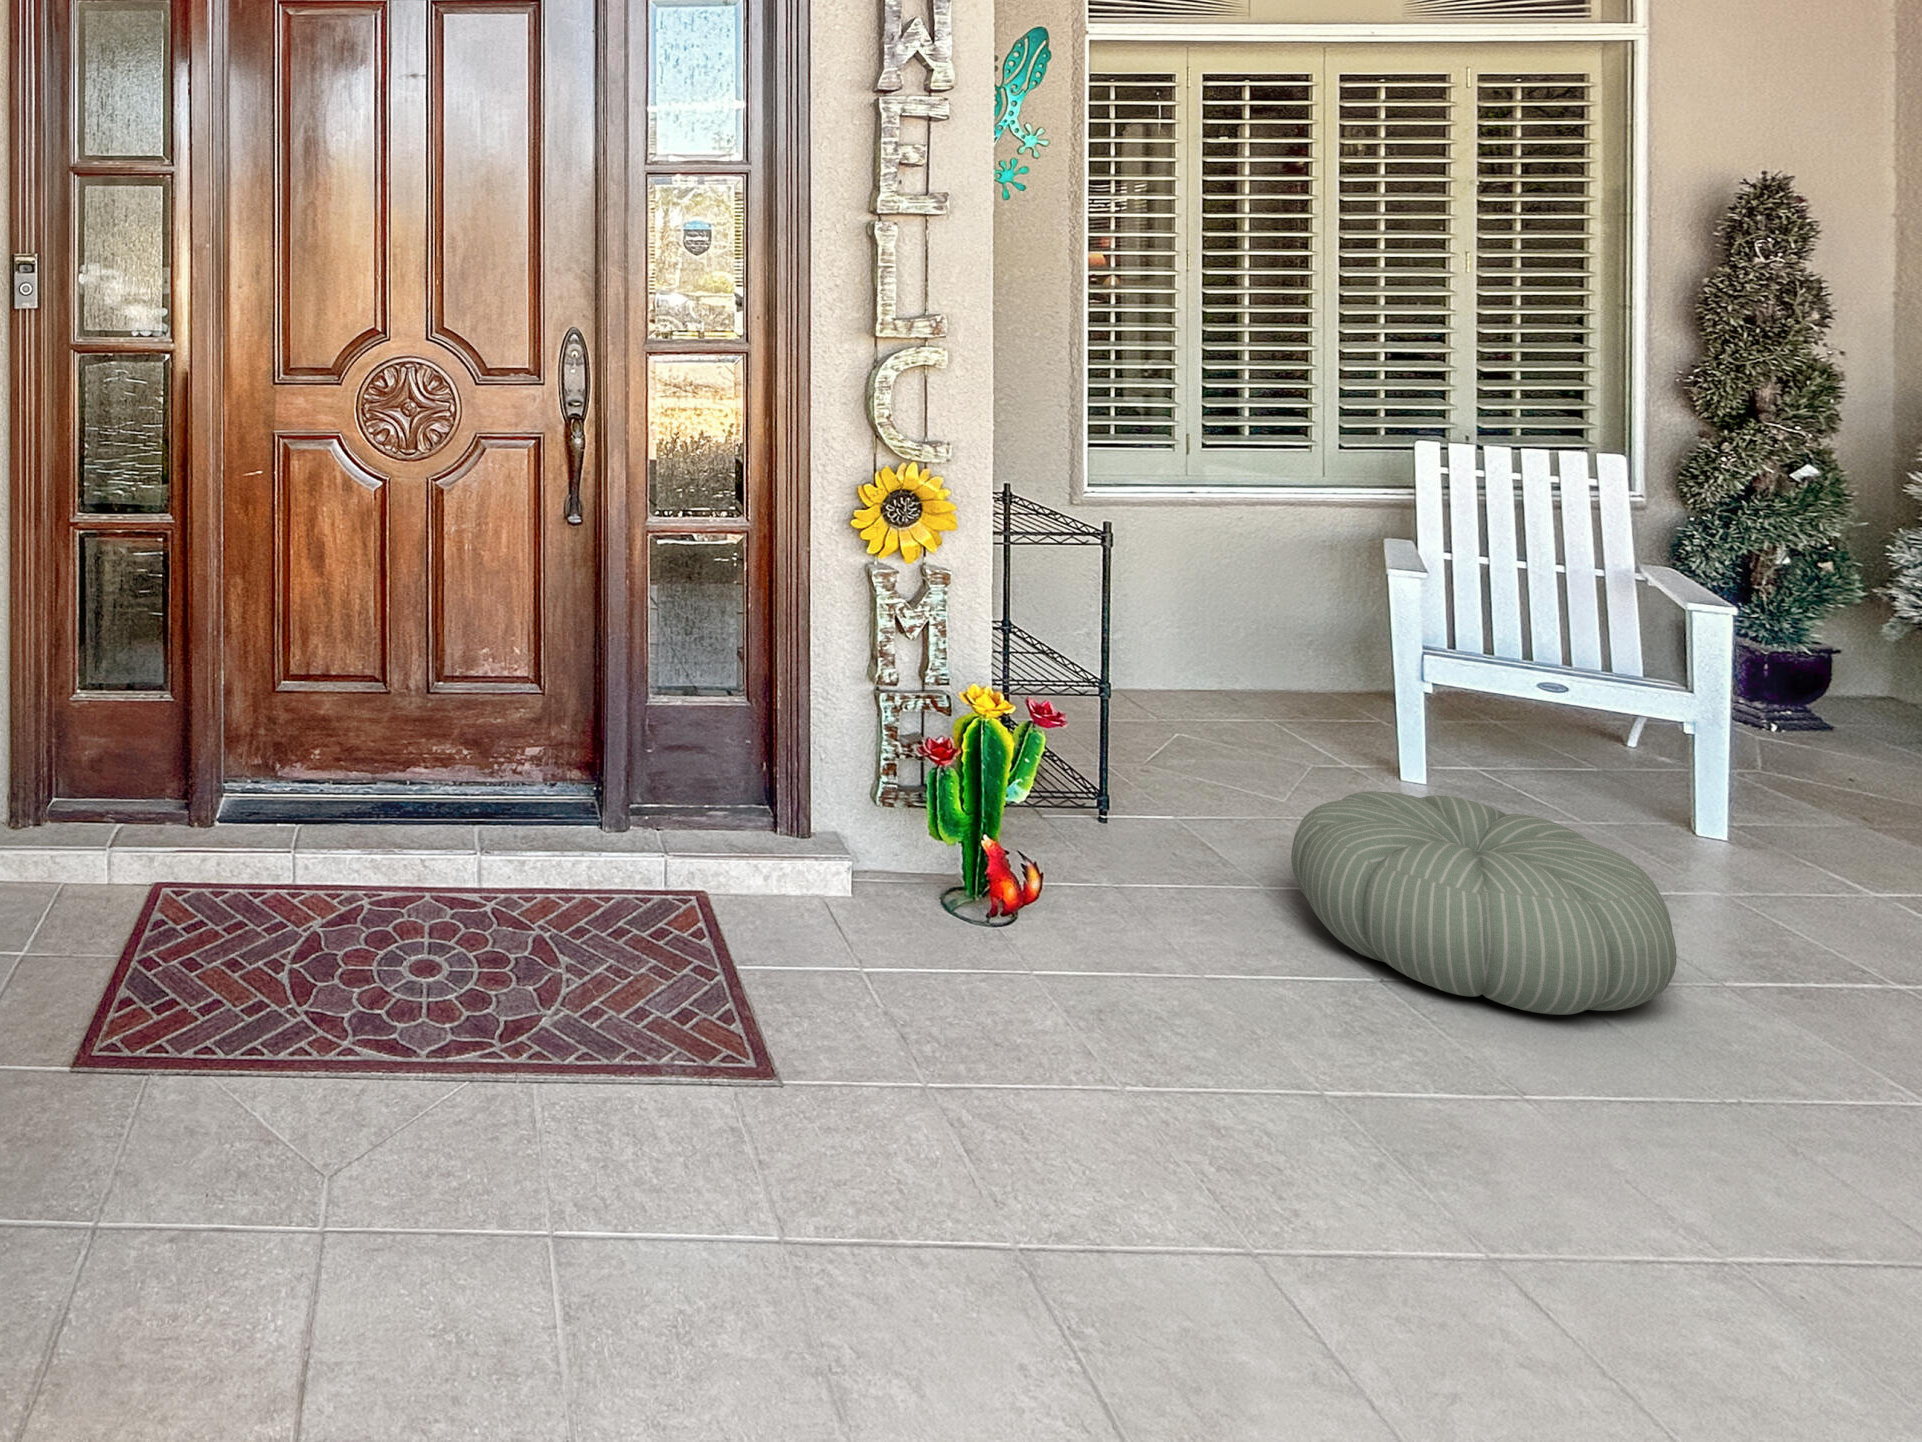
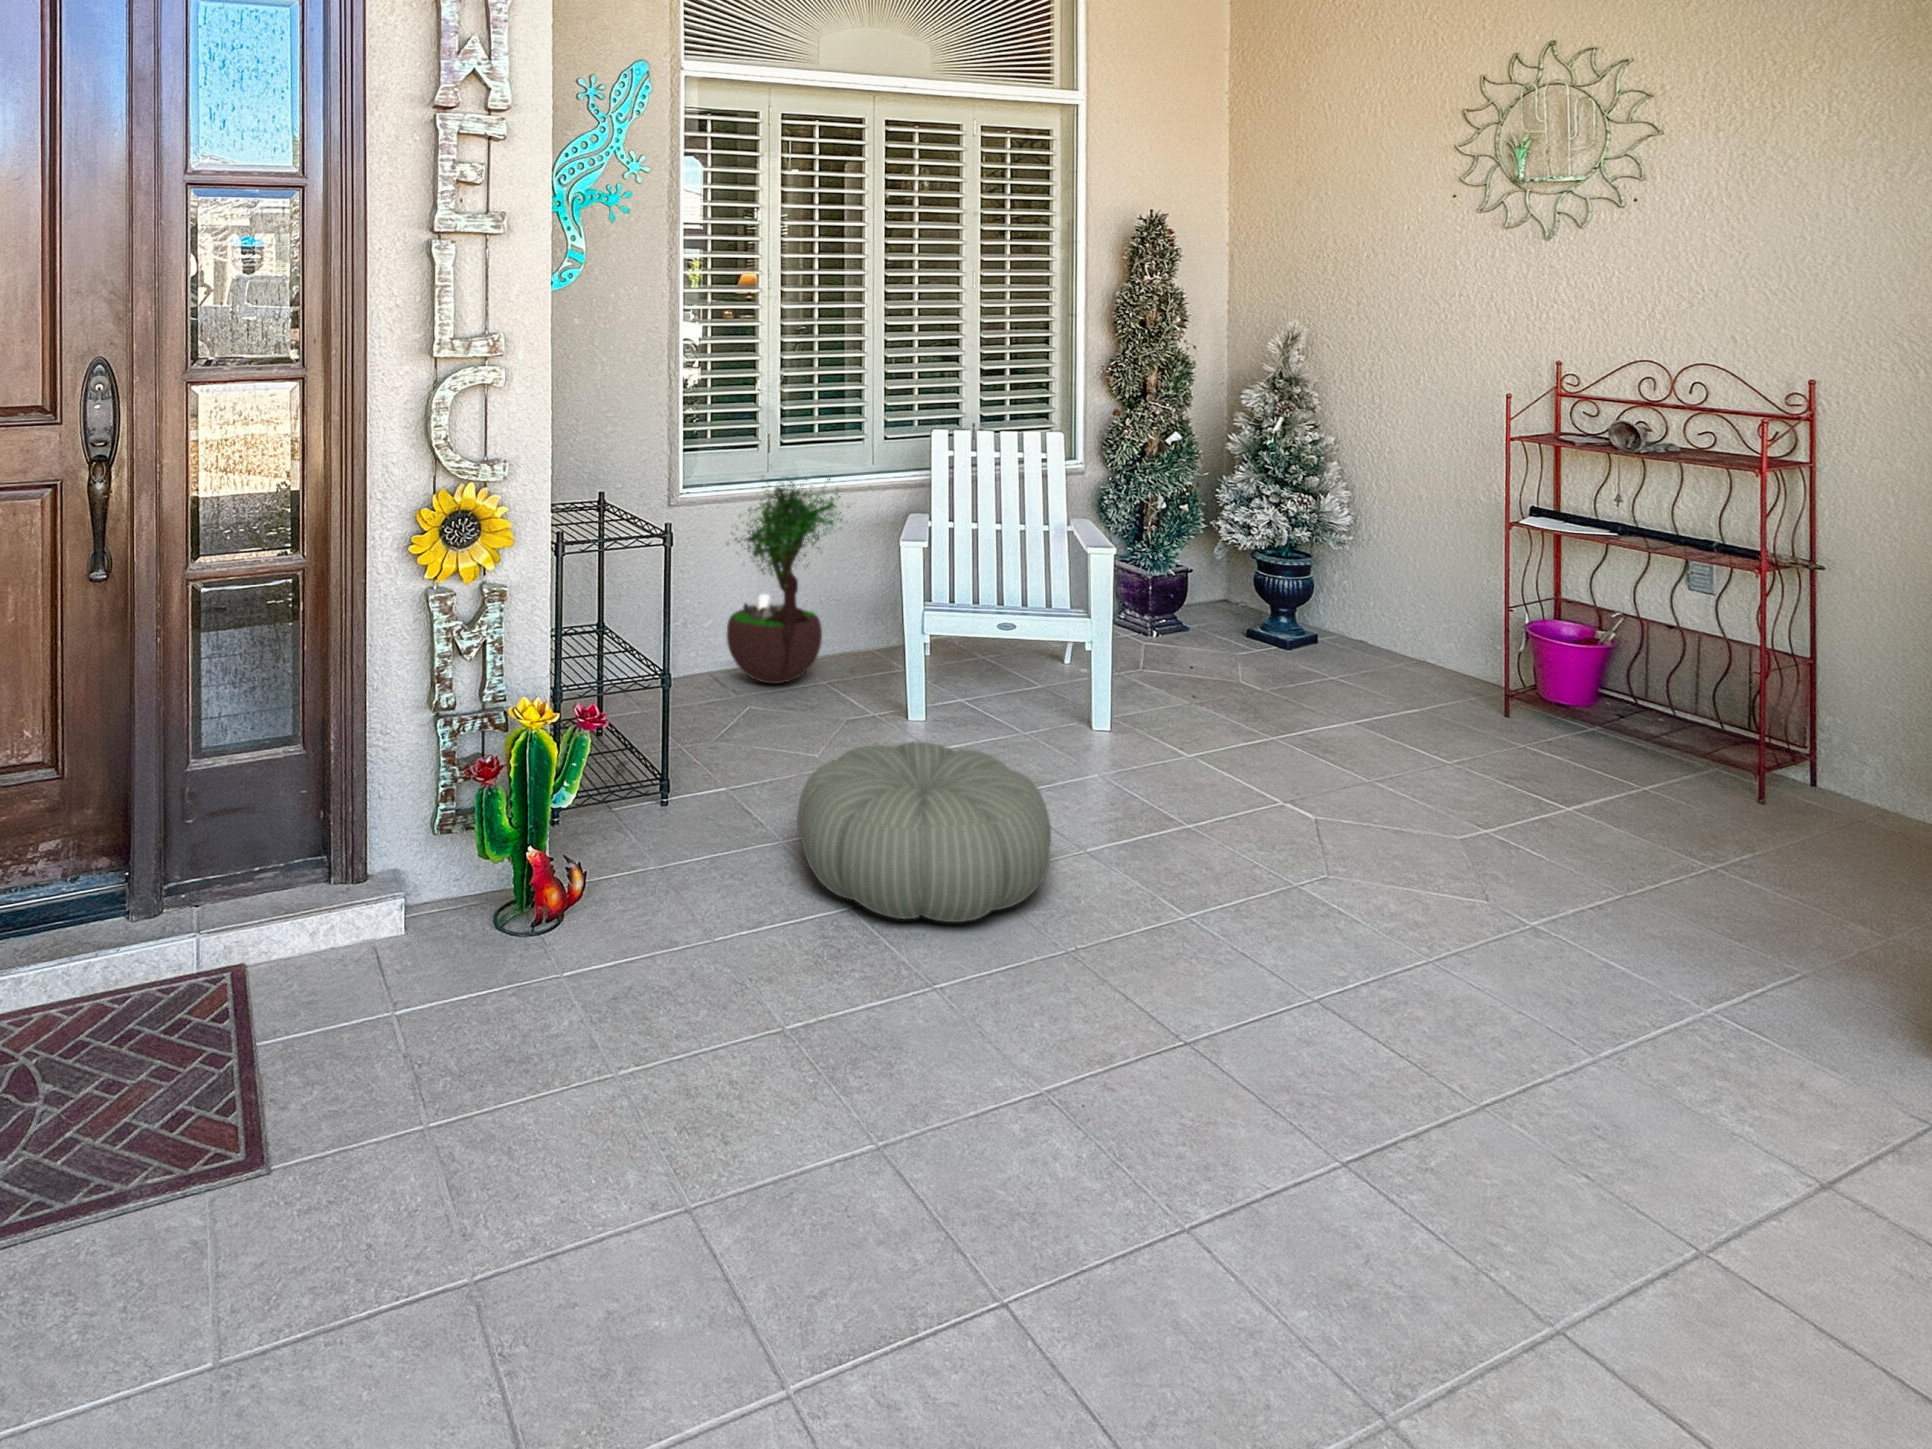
potted tree: none [1146,470,1314,716] -> present [727,478,850,684]

